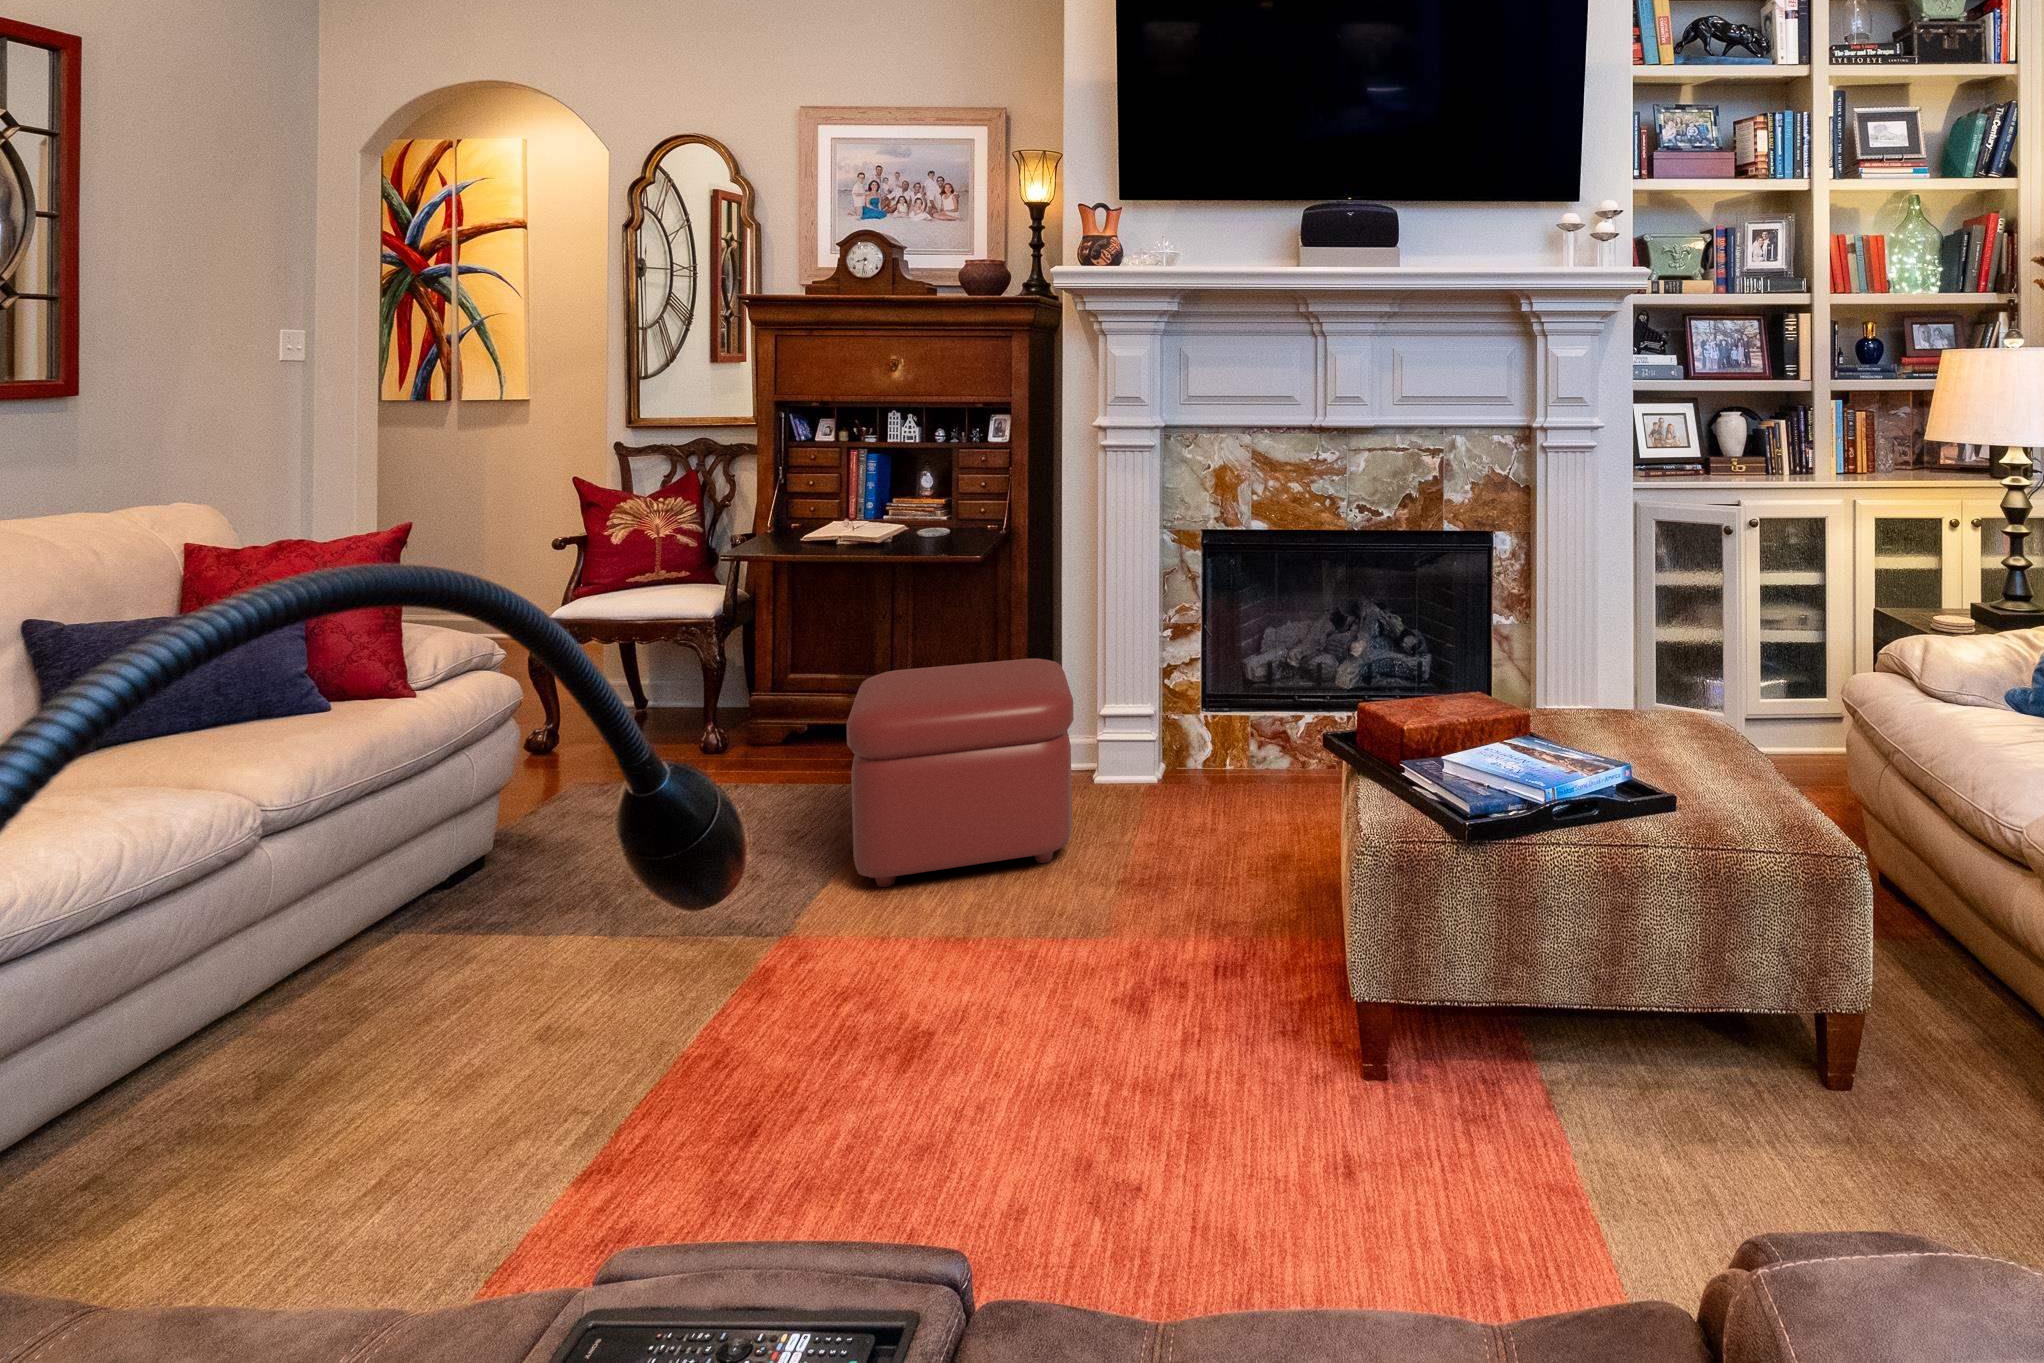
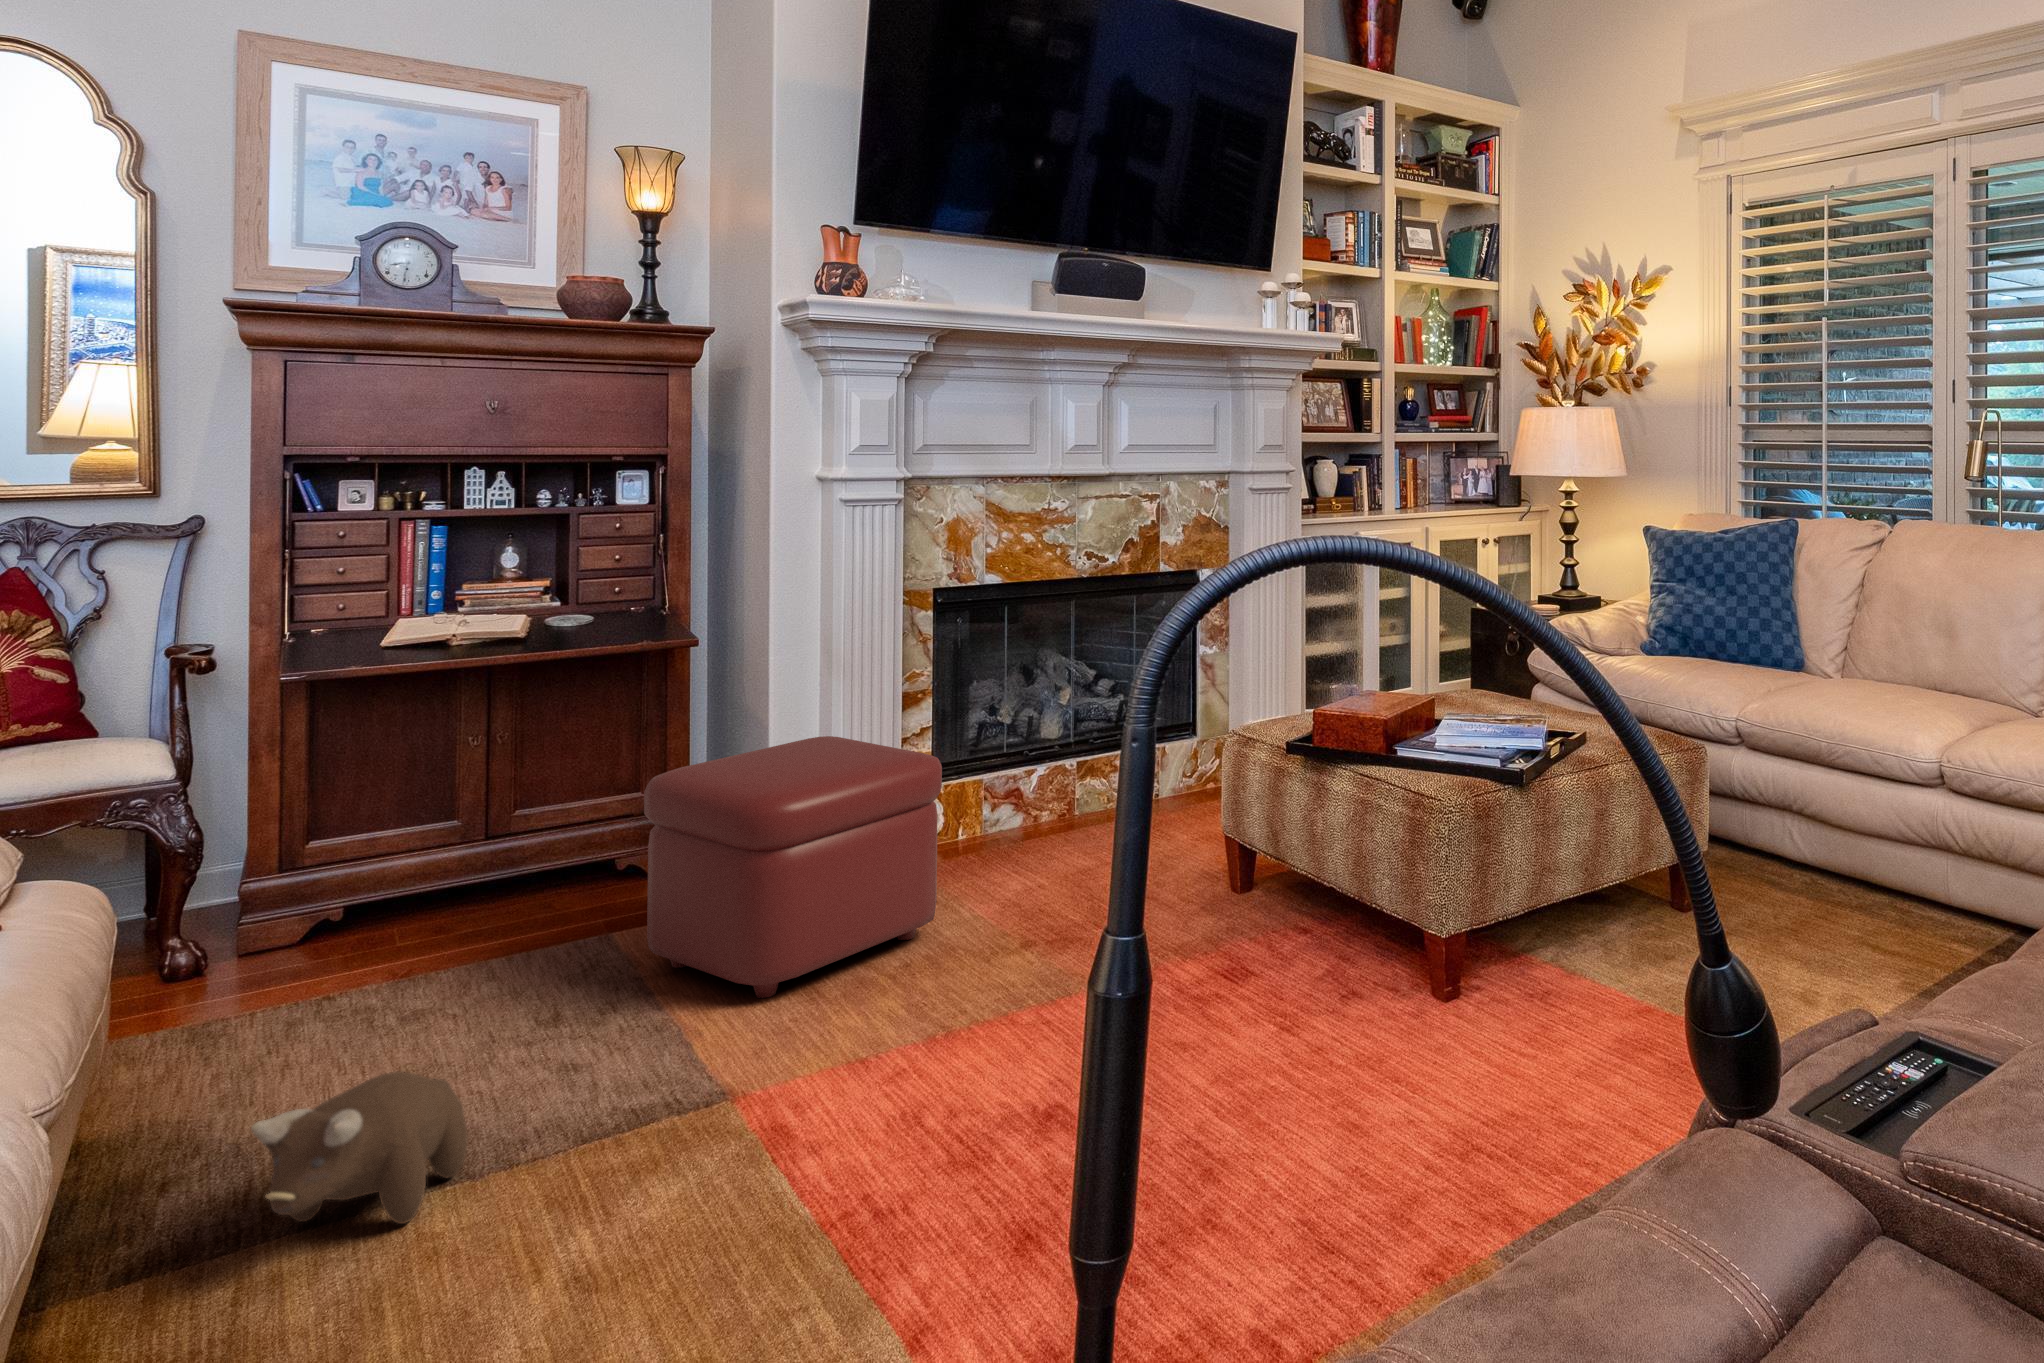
plush toy: none [320,884,535,1007] -> present [251,1071,468,1224]

